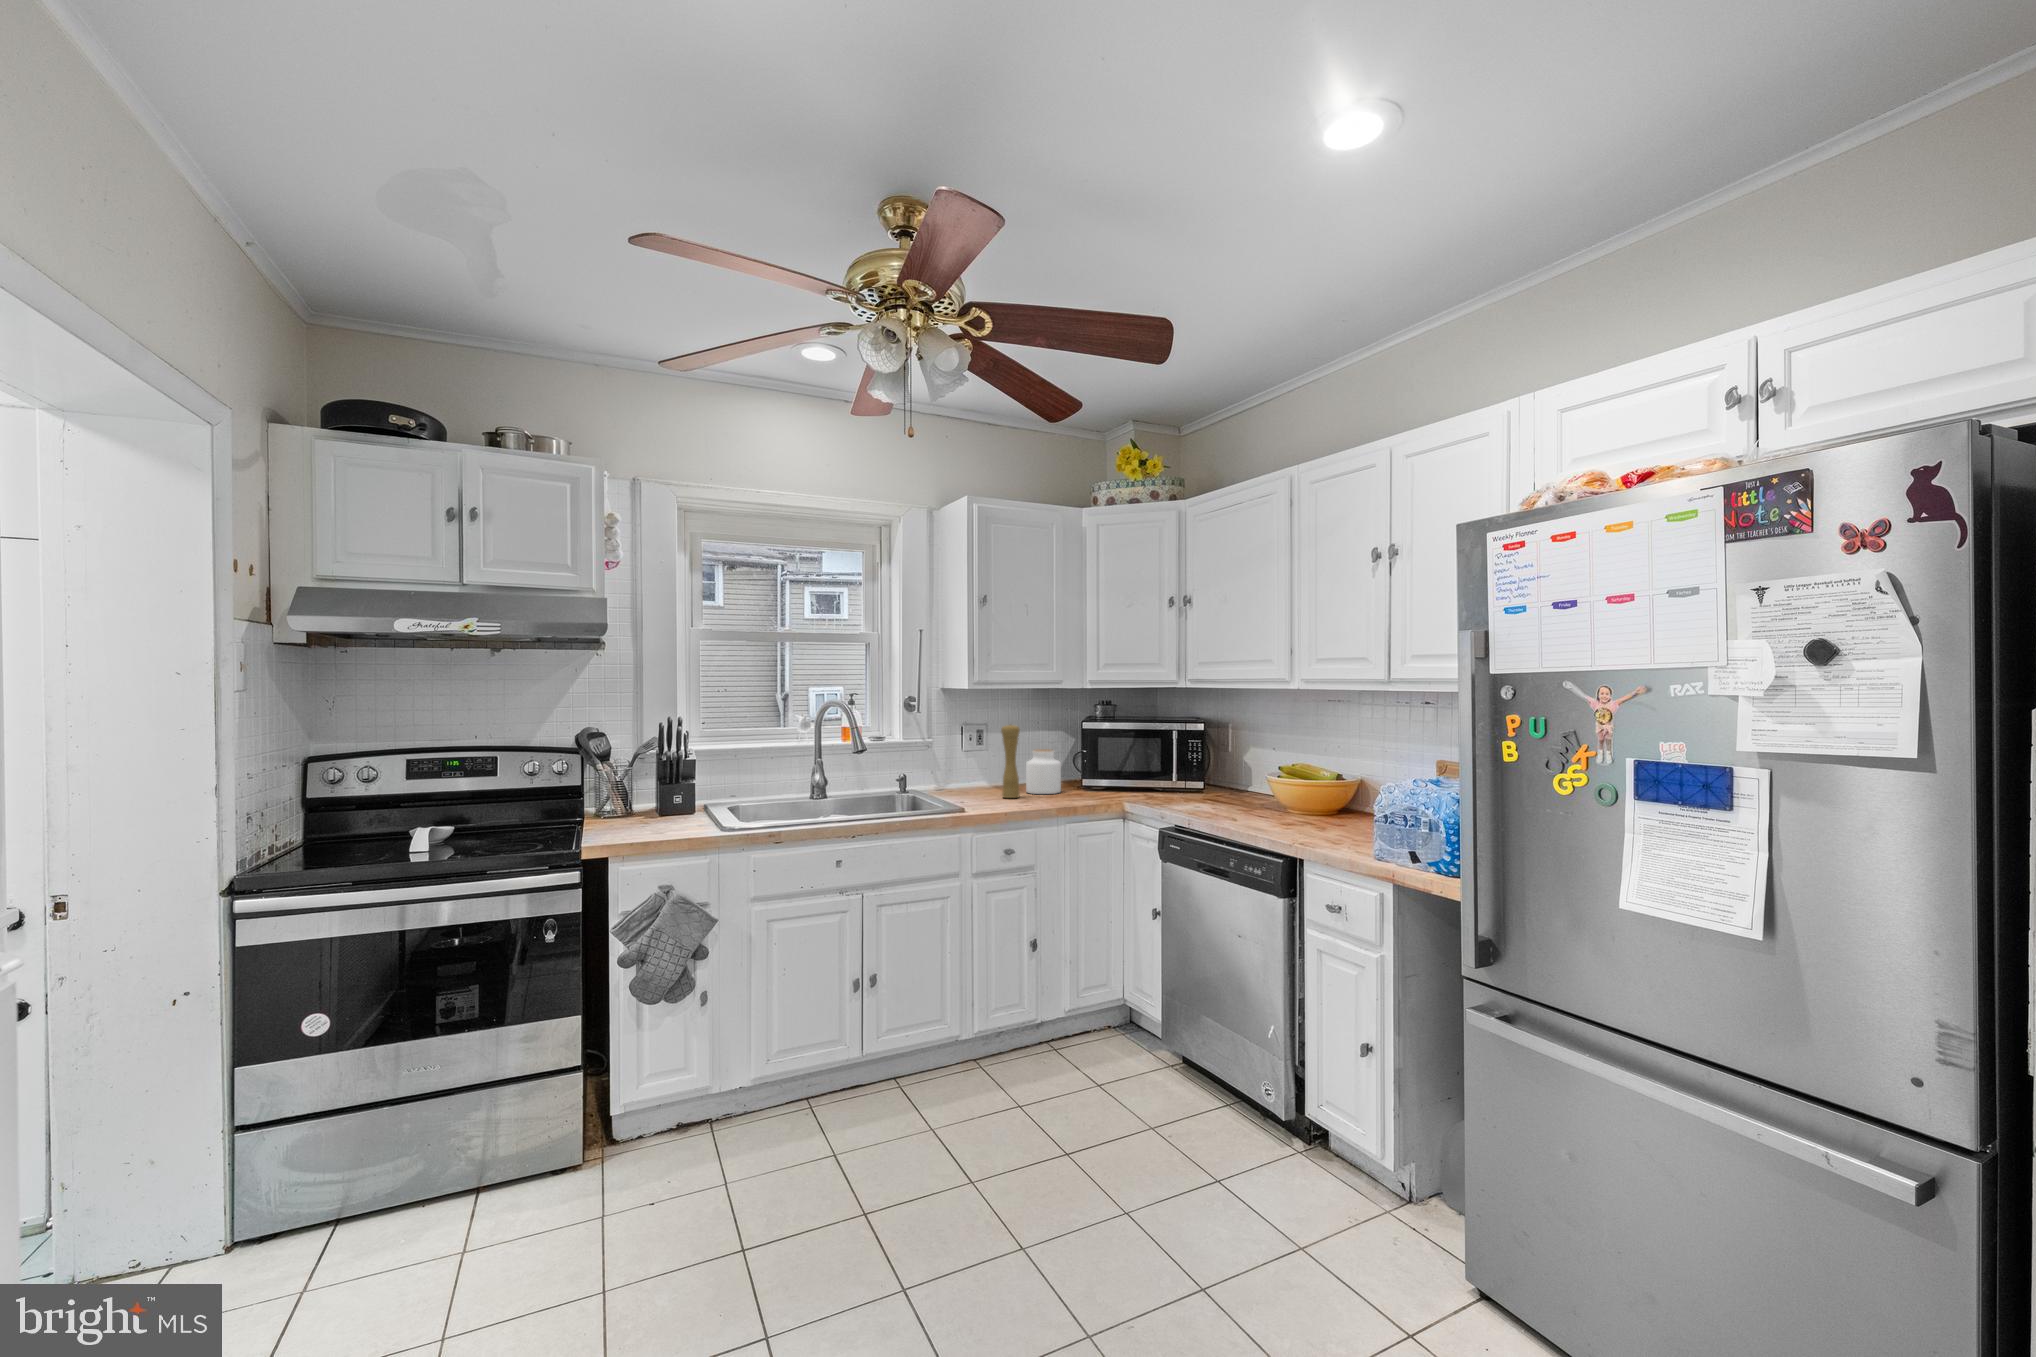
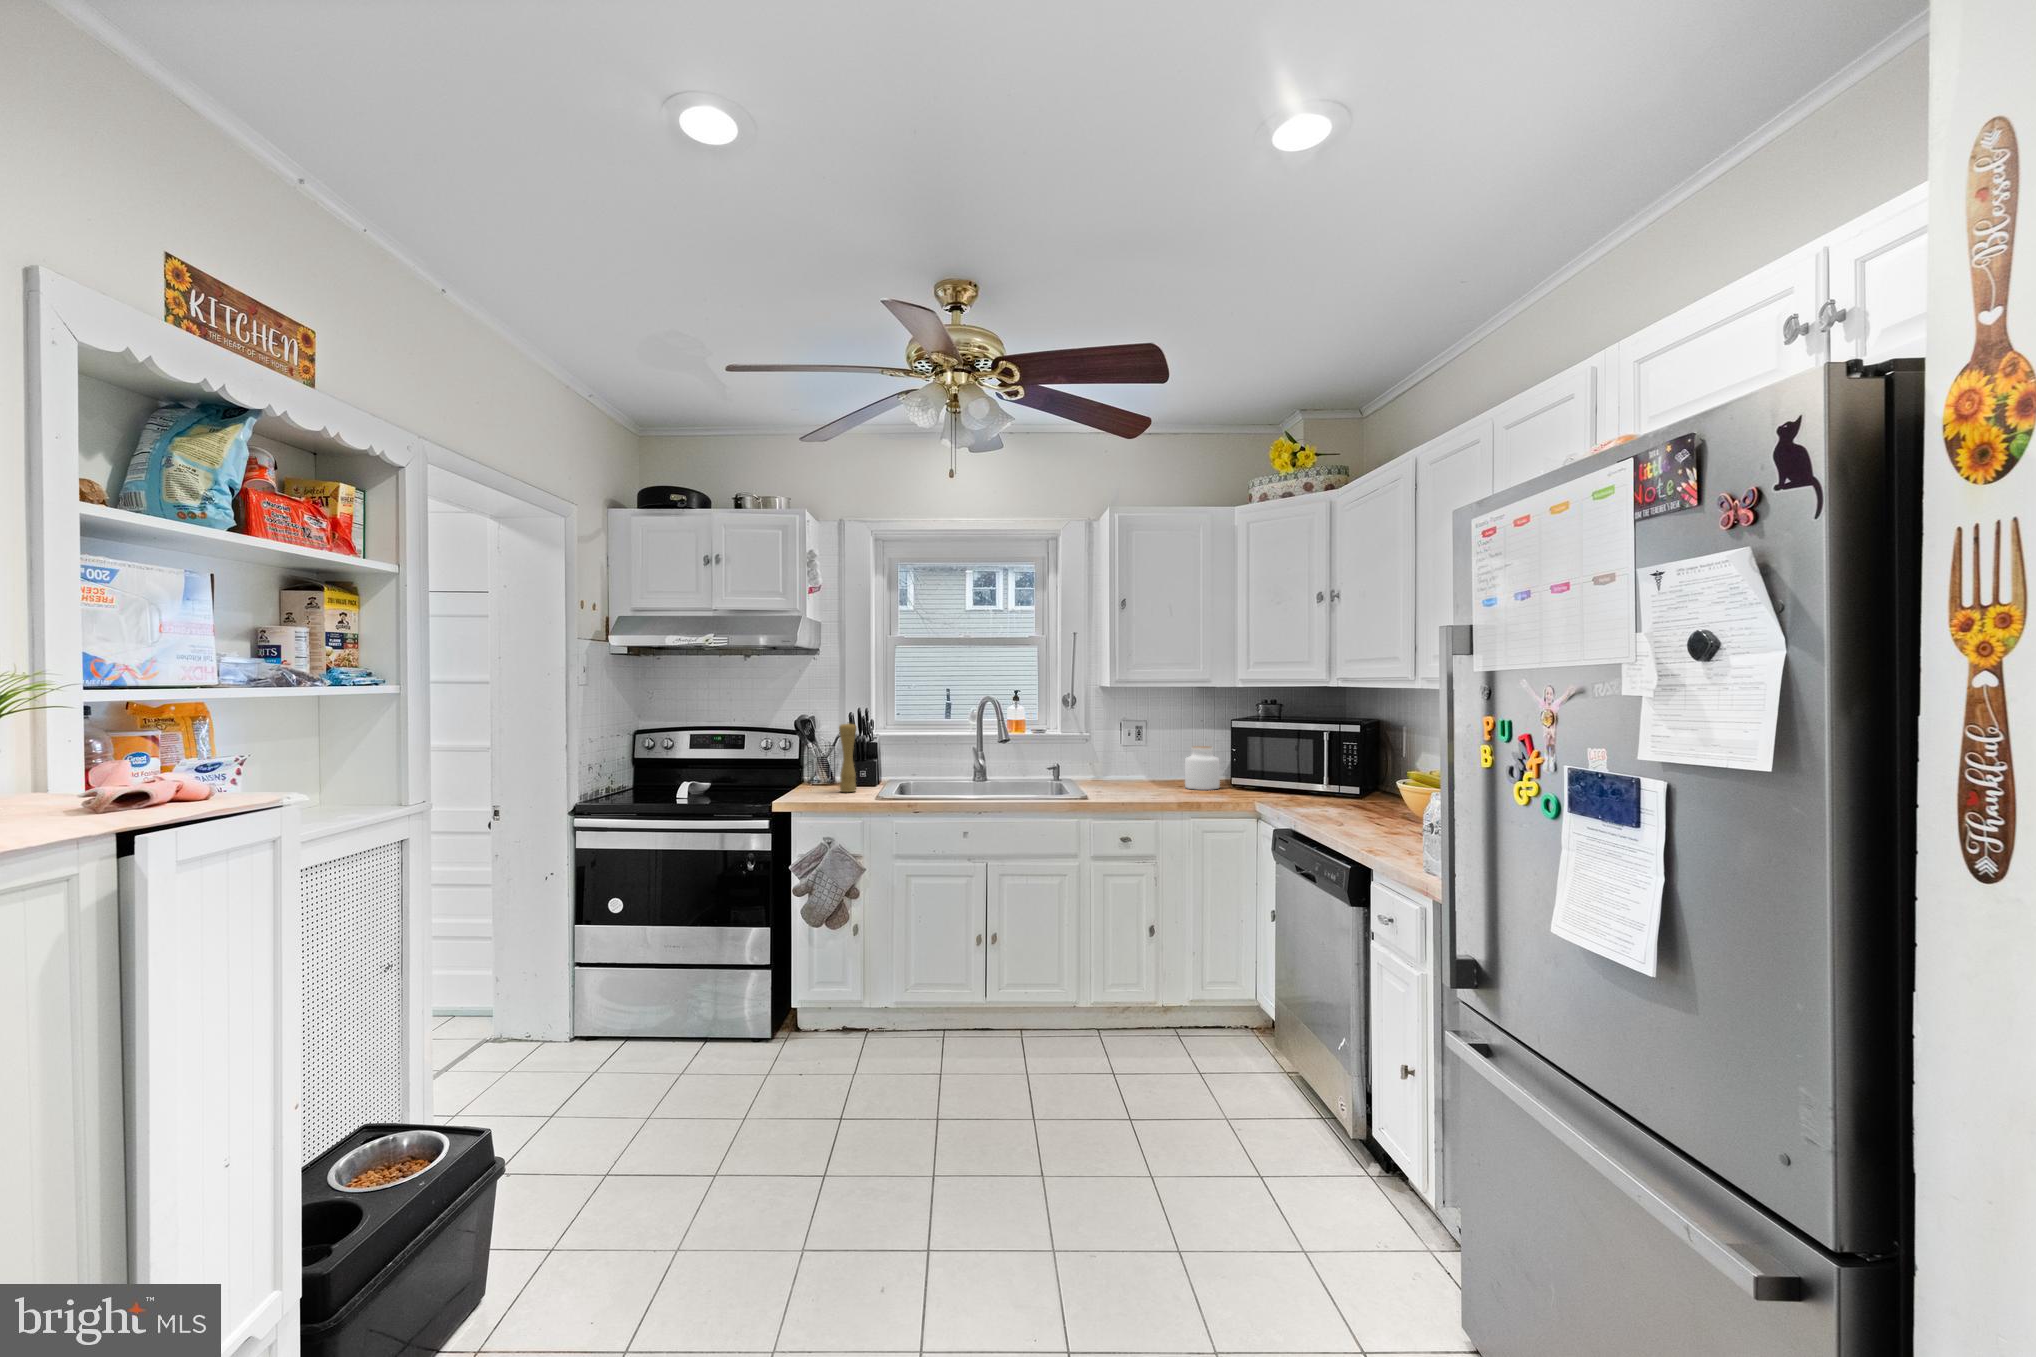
pepper mill: present [1001,725,1020,798] -> present [839,723,857,792]

